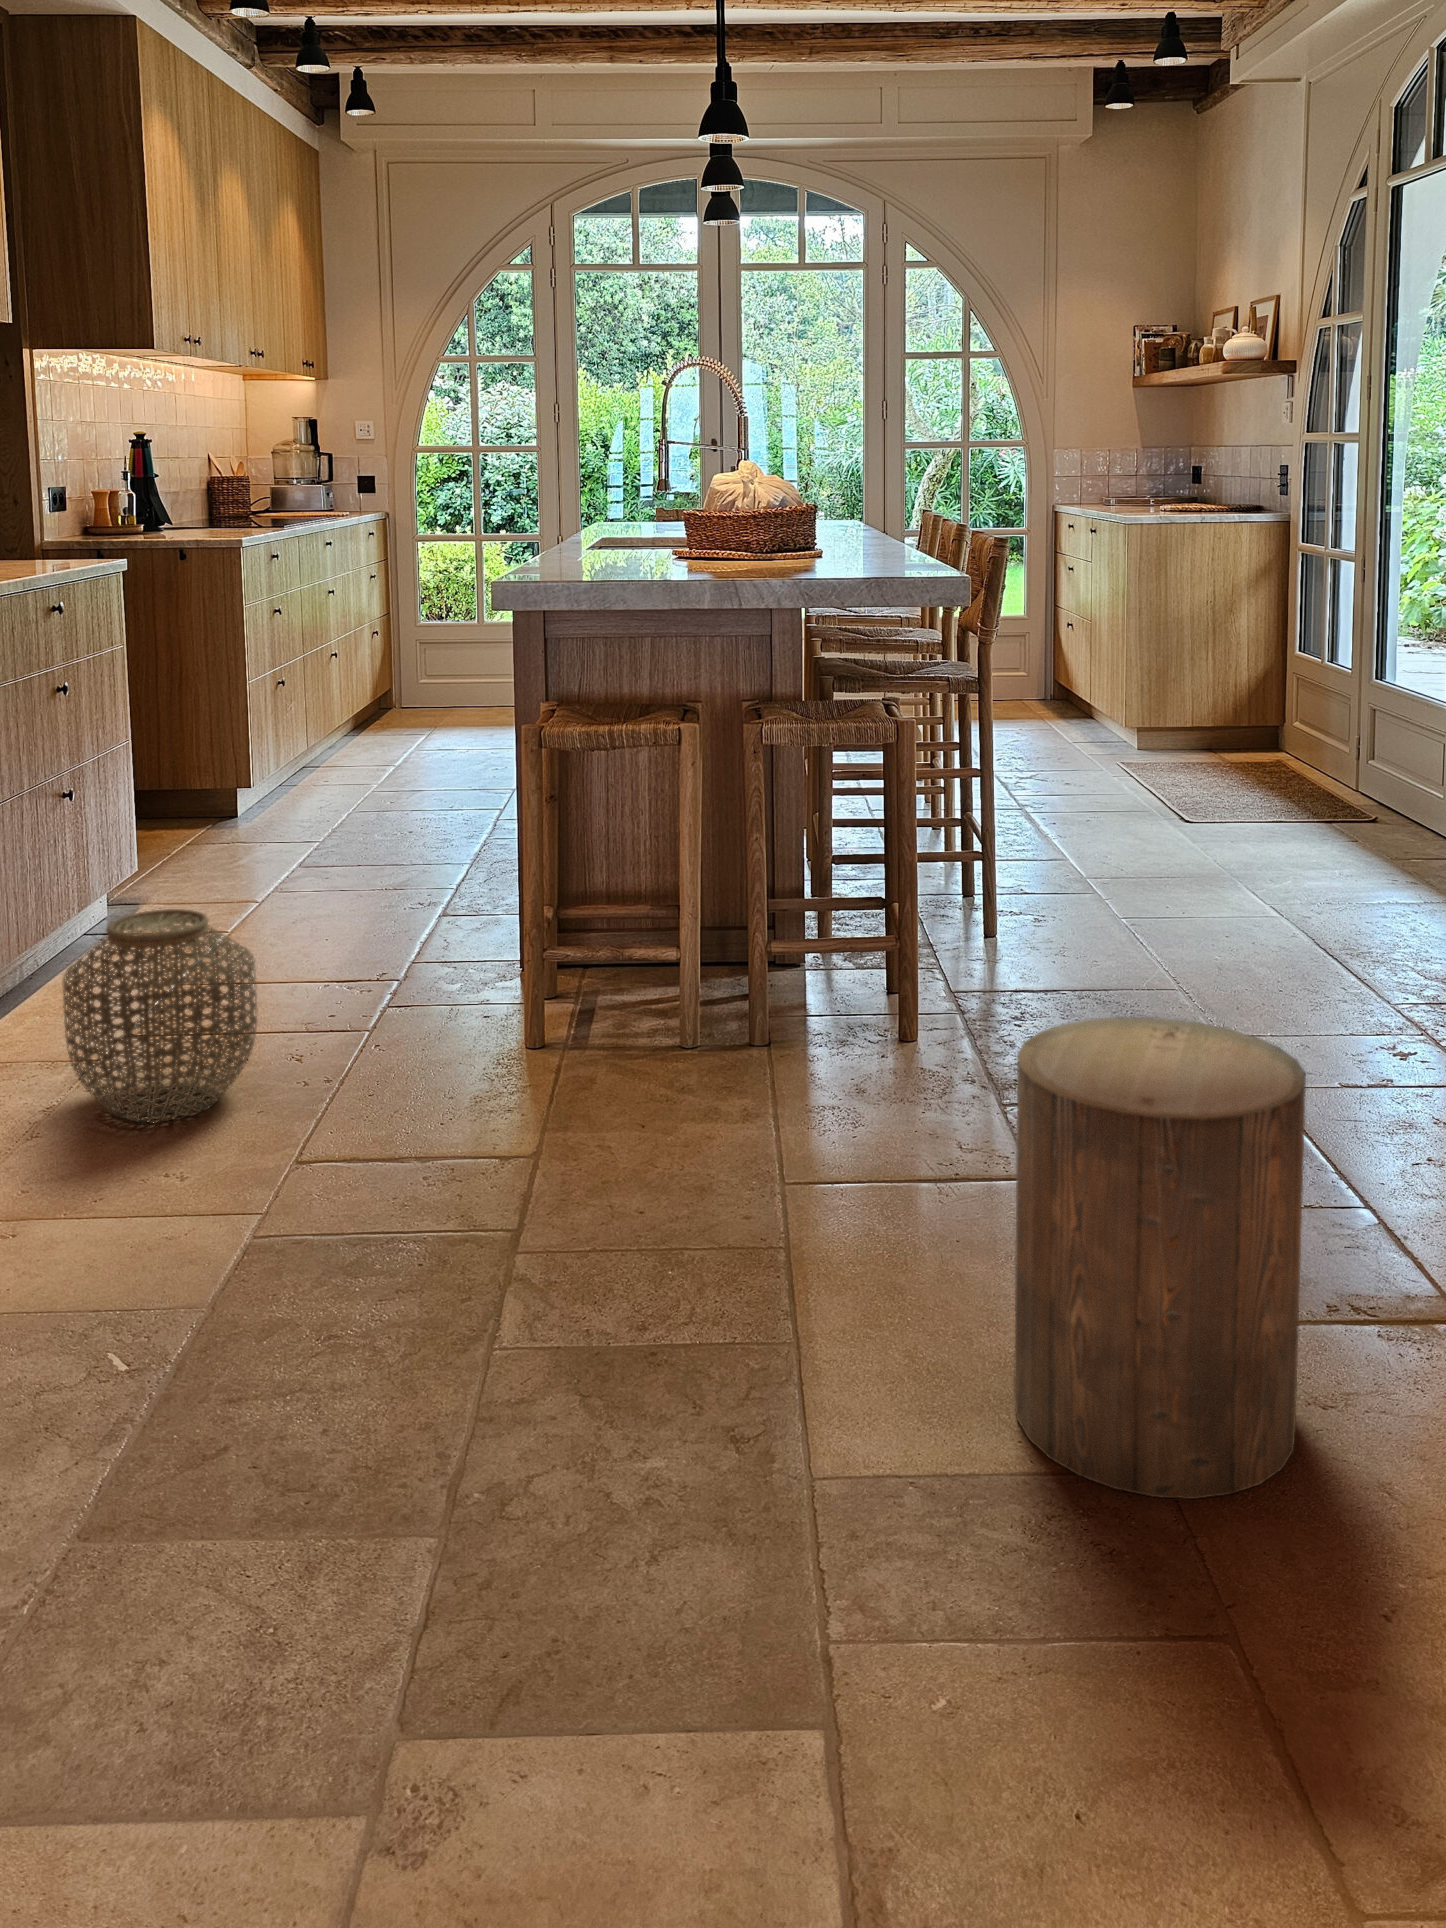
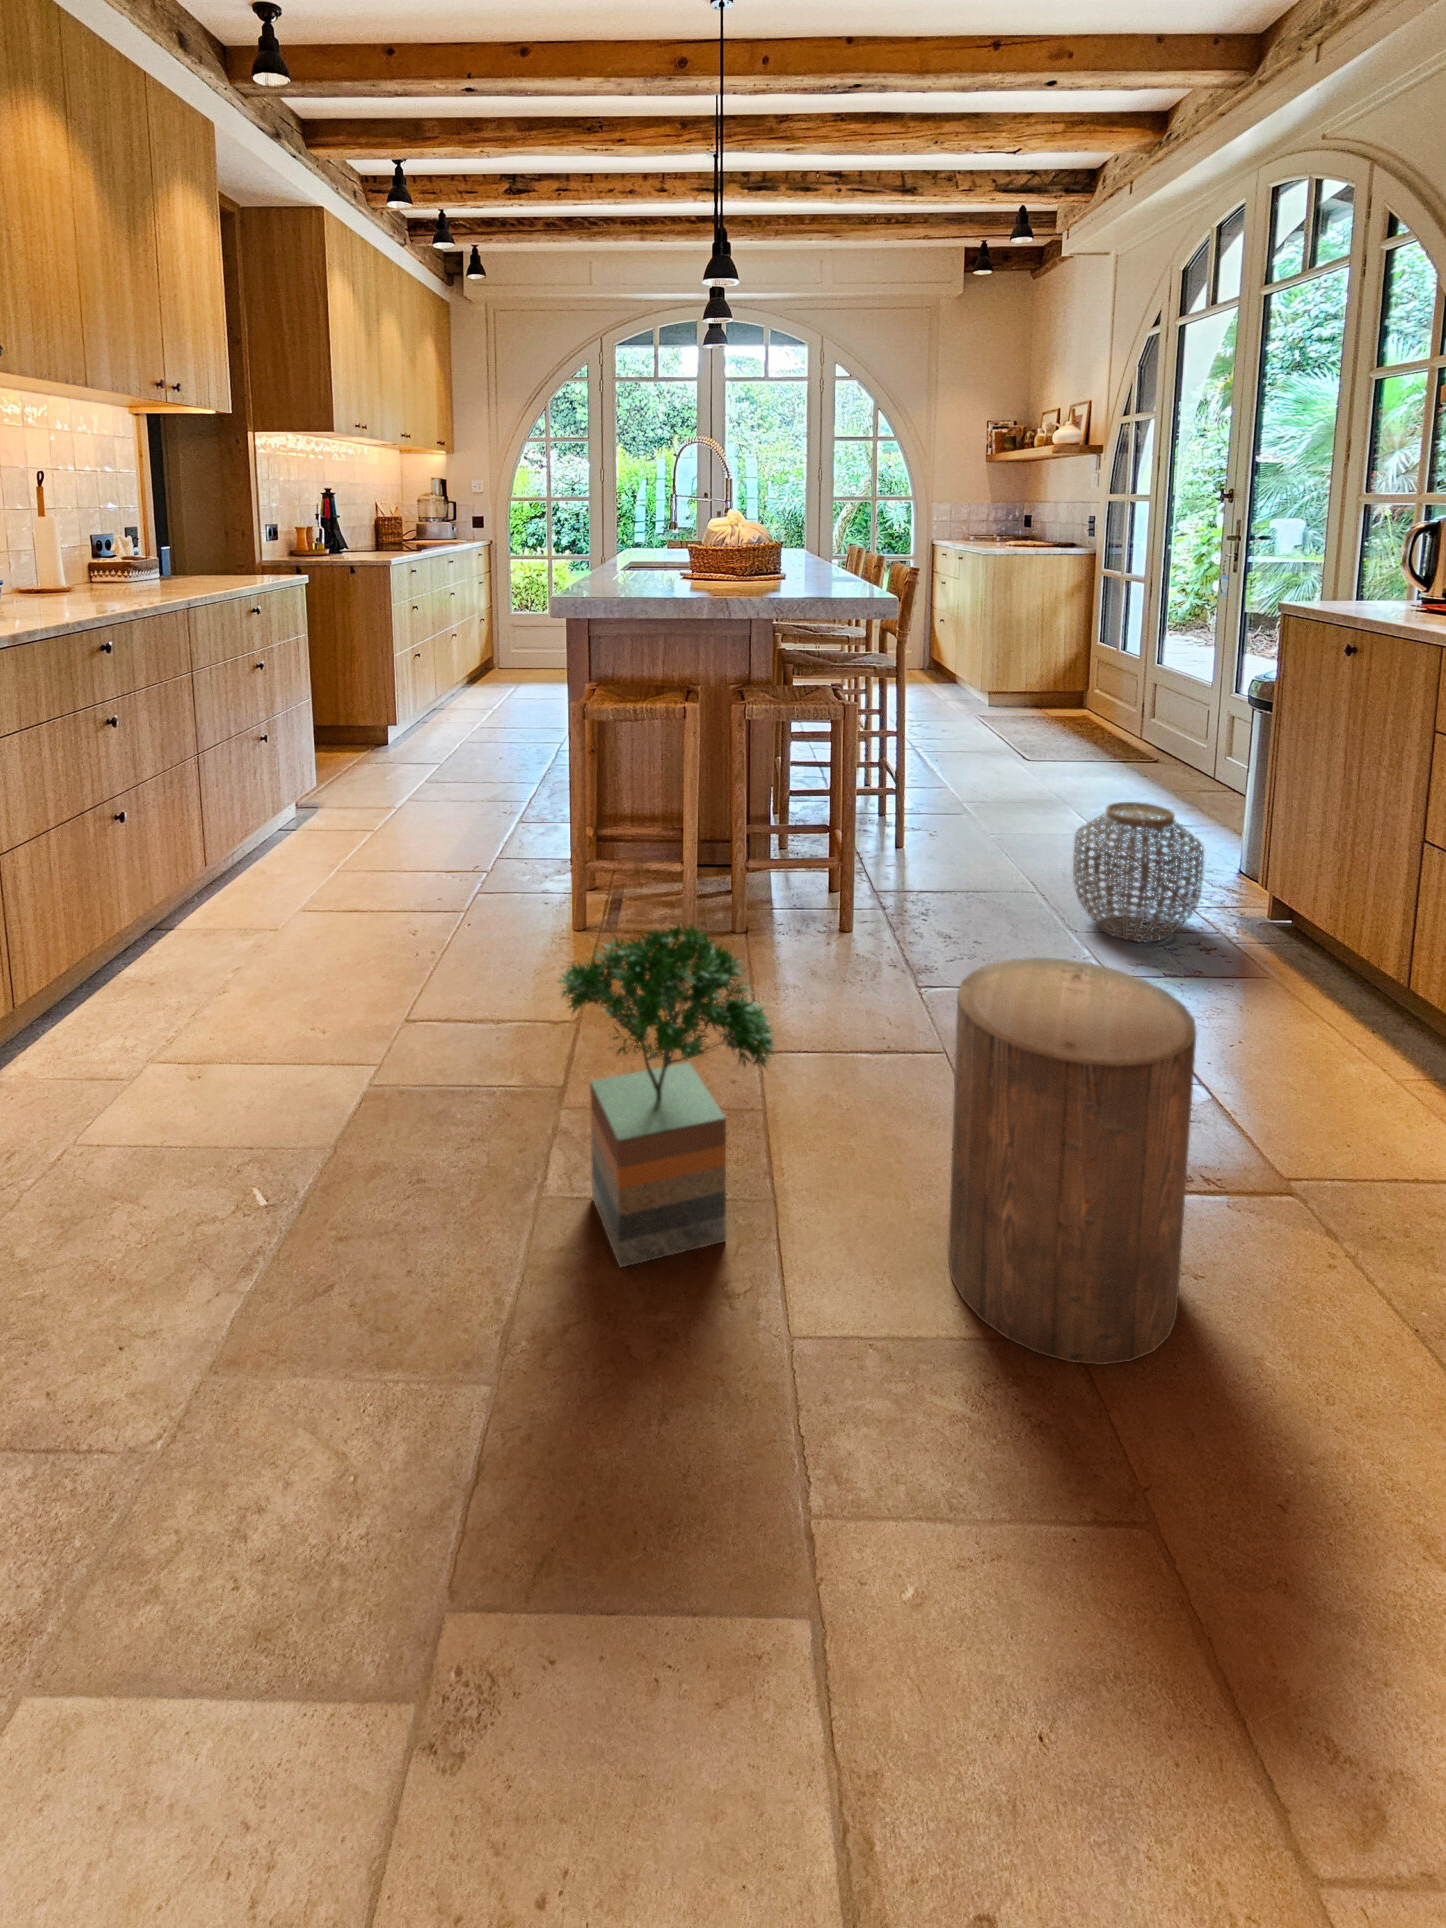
woven basket: present [63,909,258,1122] -> present [1073,802,1204,942]
potted tree: none [507,983,795,1419] -> present [559,925,775,1268]

